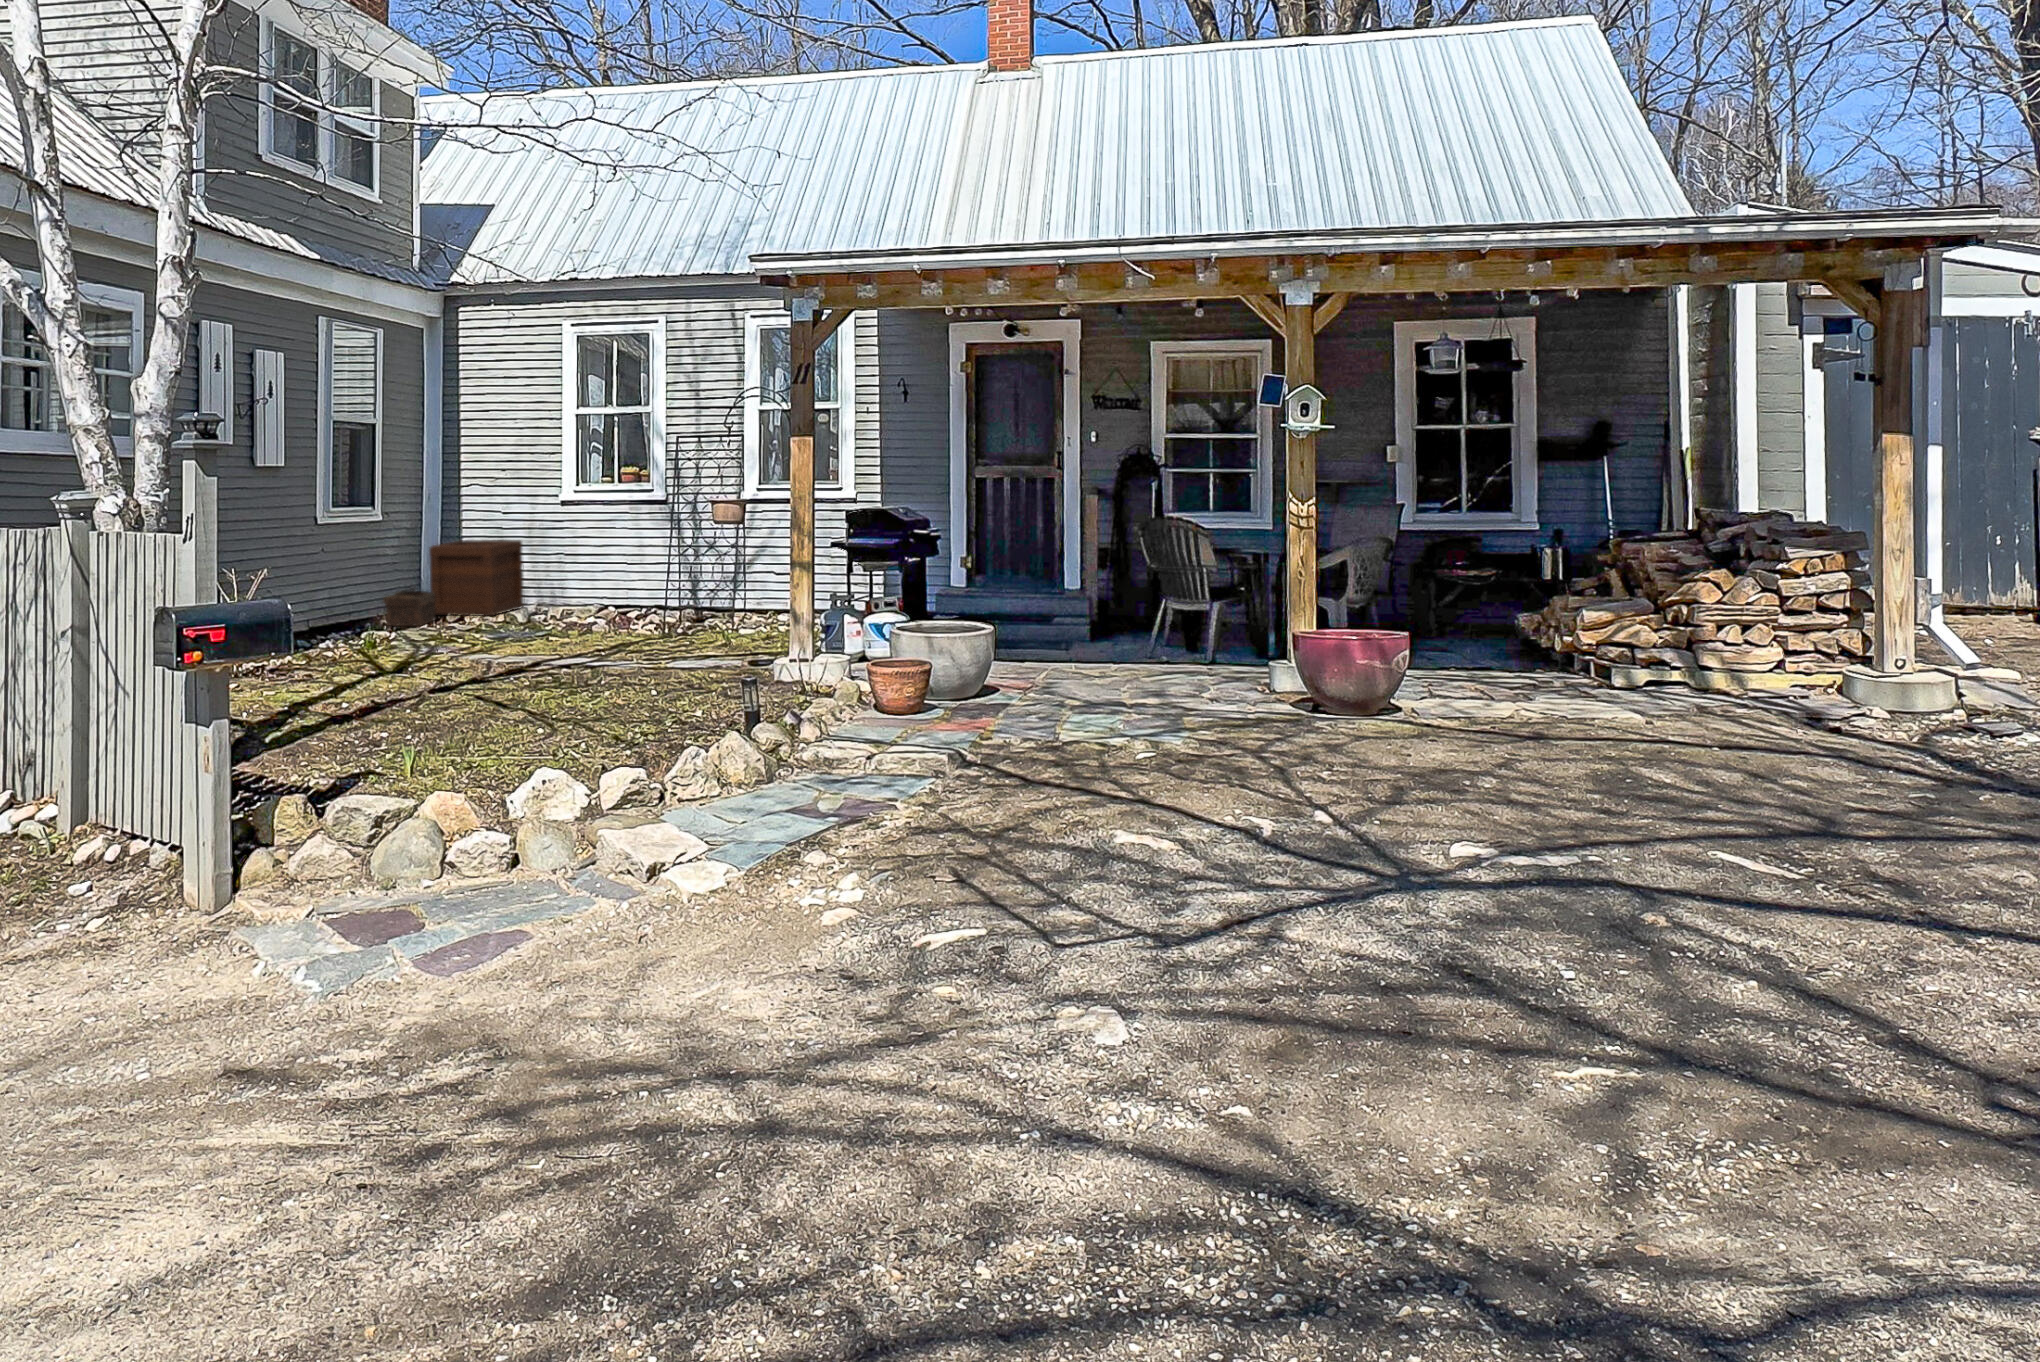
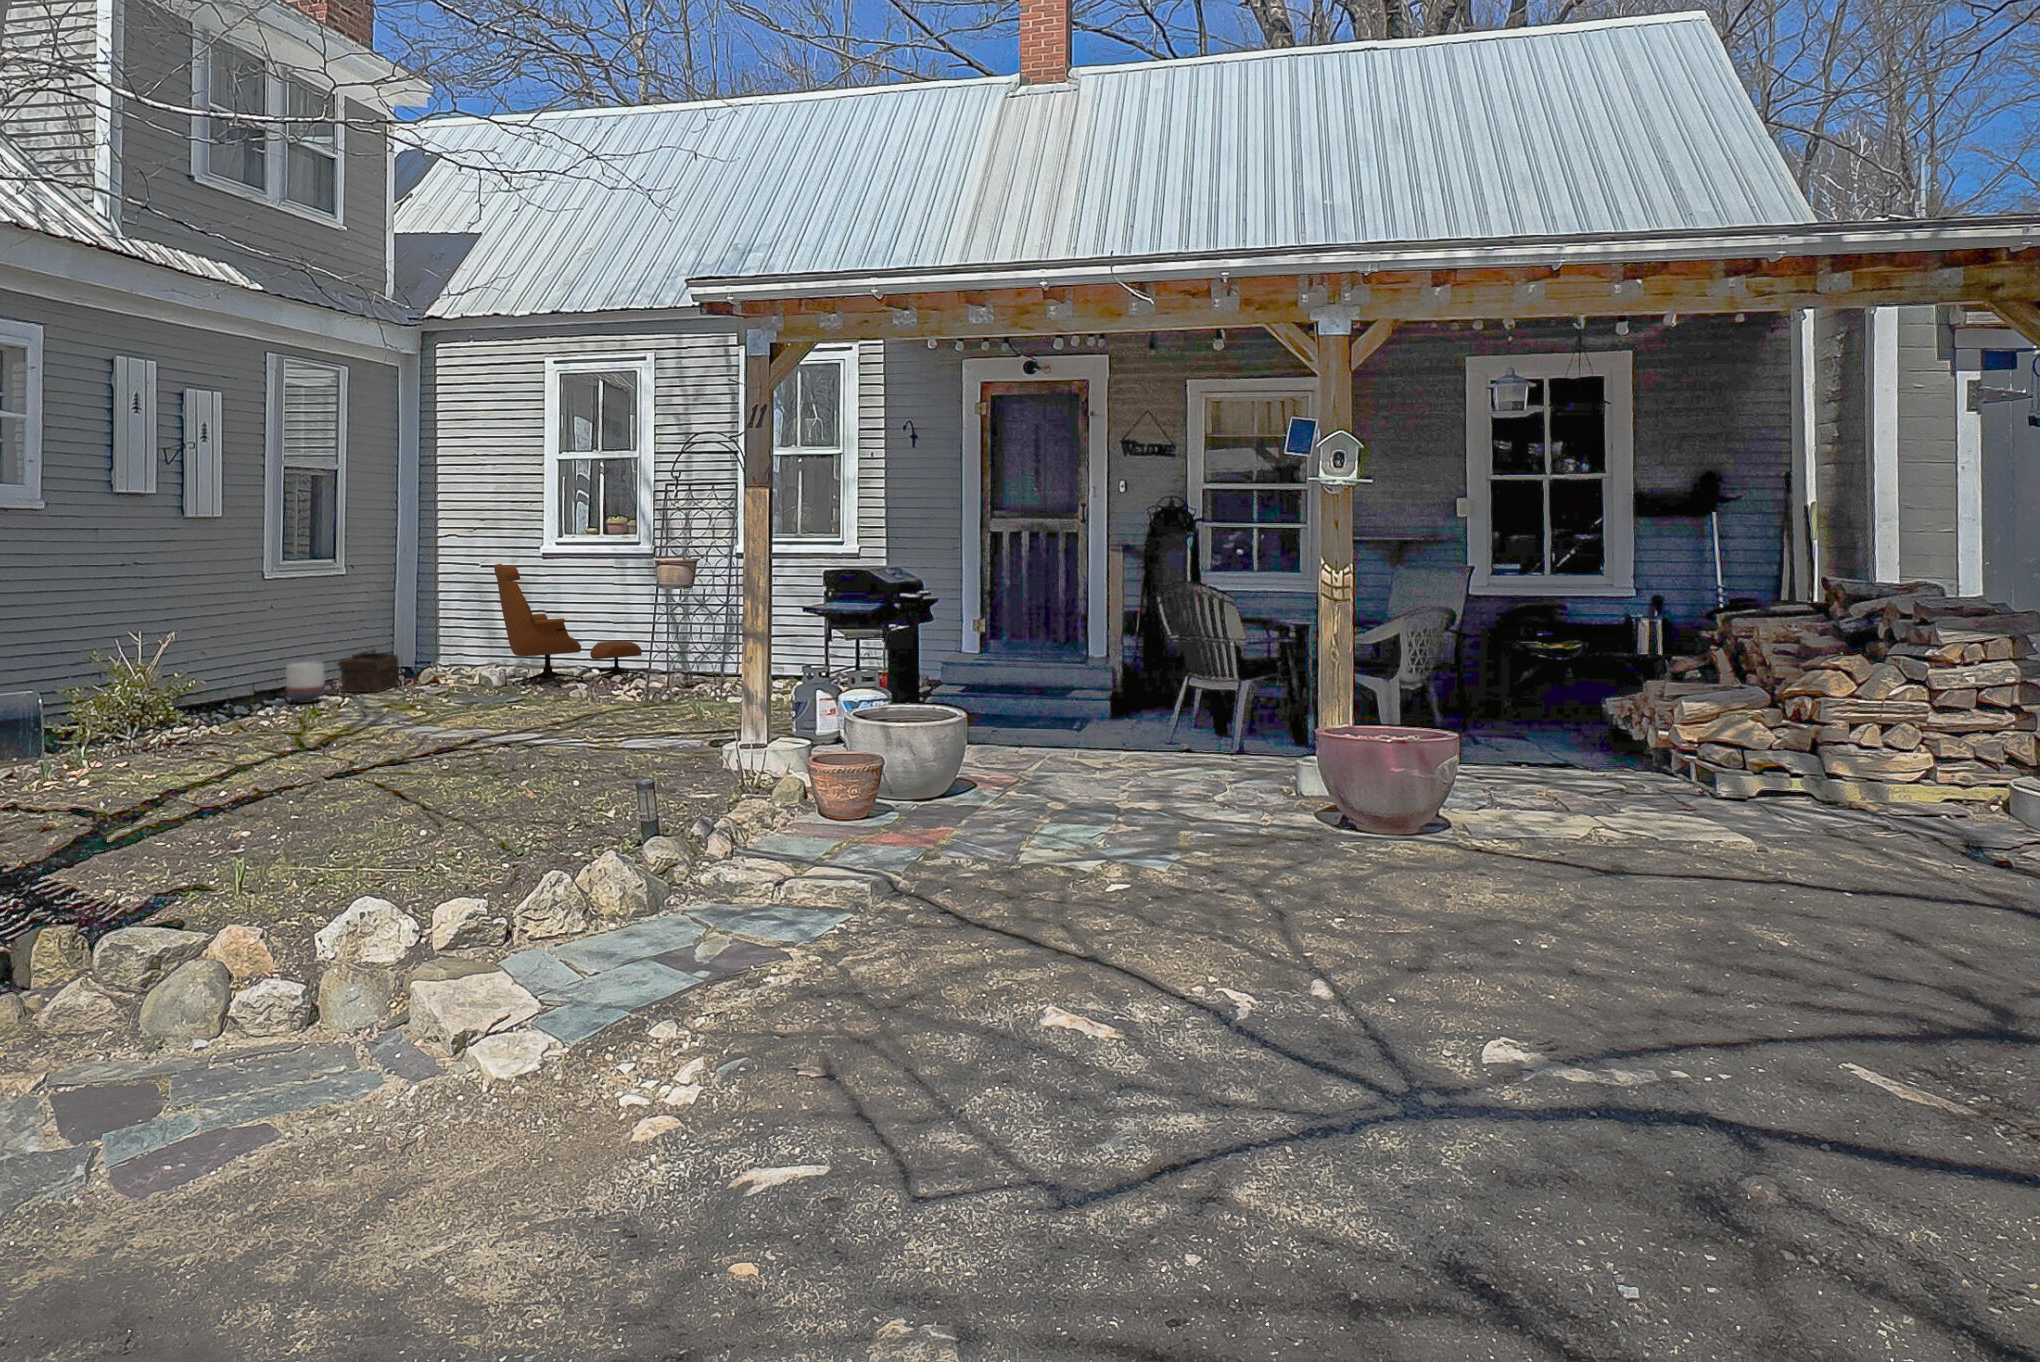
lounge chair: none [522,510,654,619] -> present [494,564,642,687]
wooden crate: present [429,540,524,616] -> none [396,596,504,681]
planter: none [342,599,376,635] -> present [286,662,325,703]

